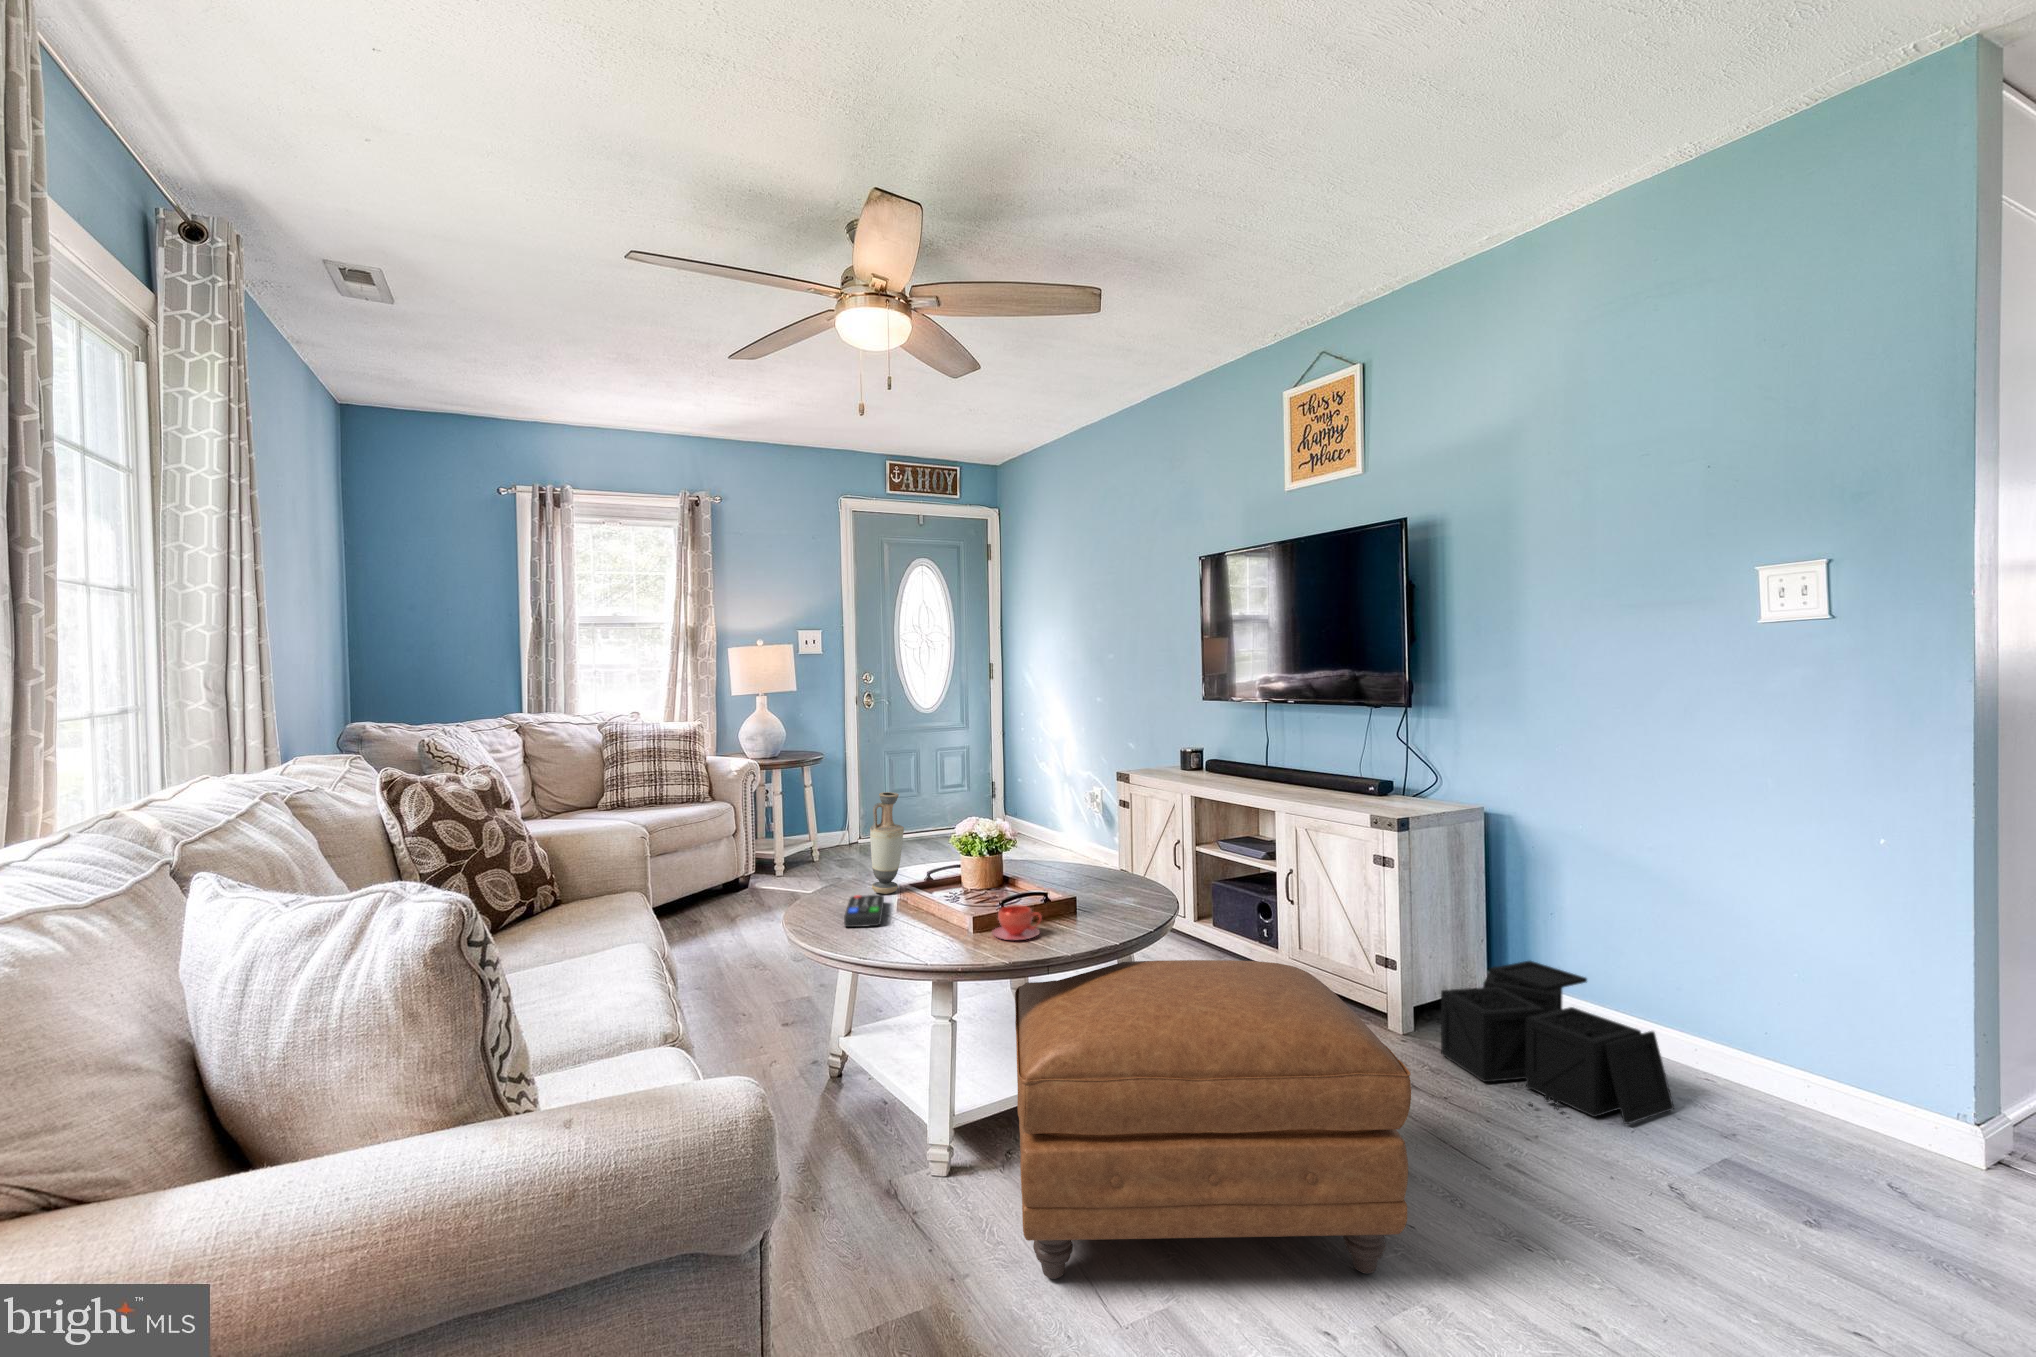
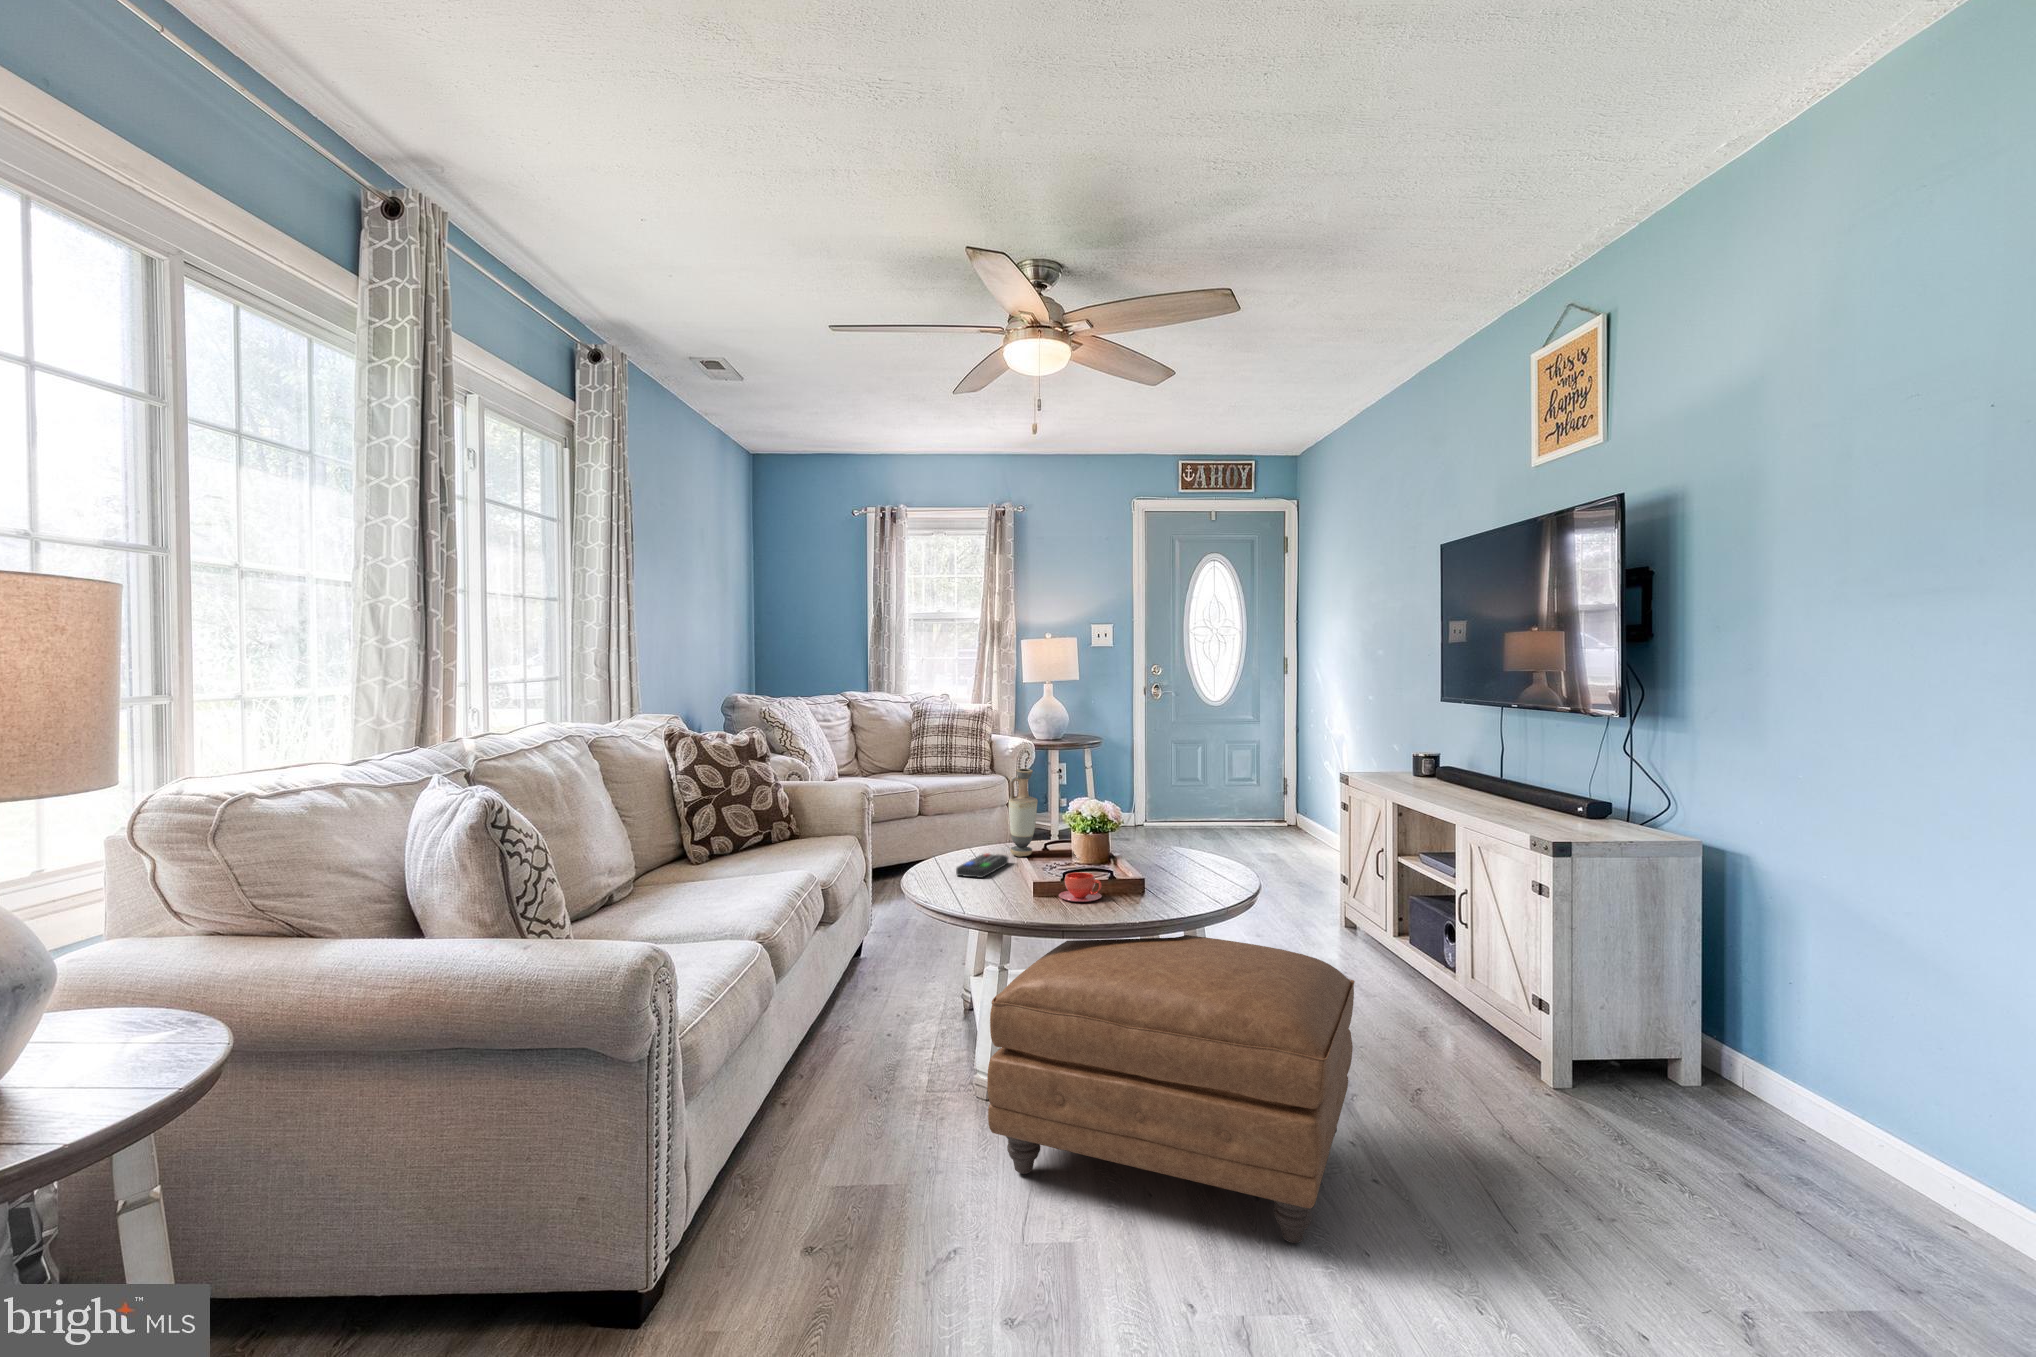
storage bin: present [1441,961,1674,1124] -> none [1582,1019,1838,1210]

